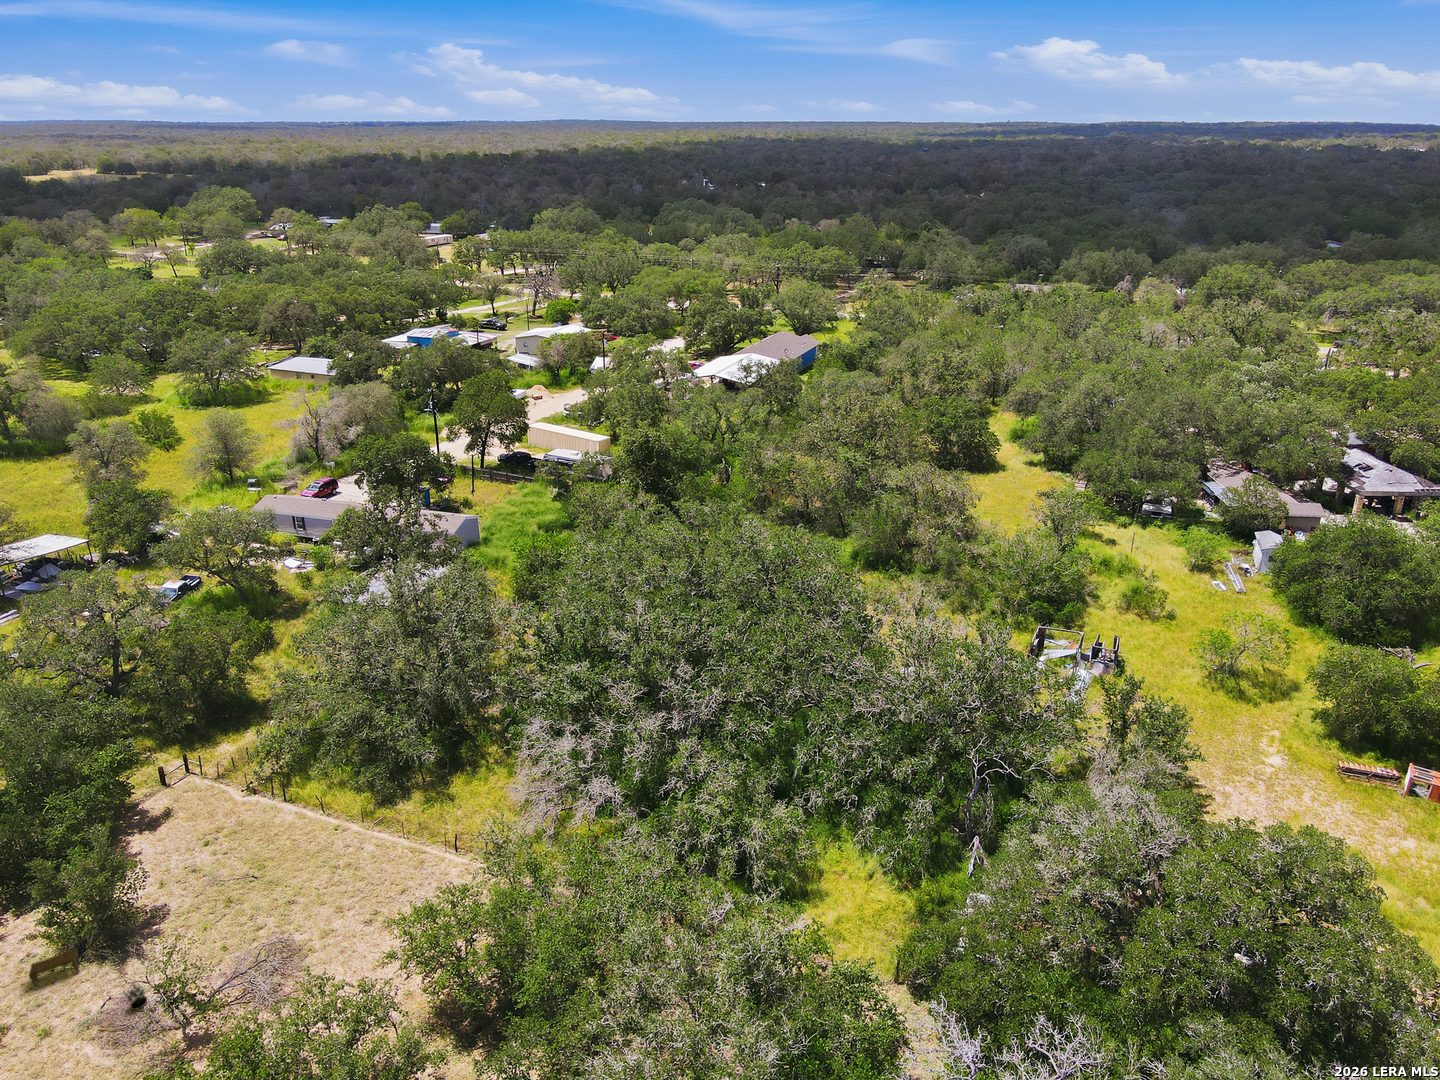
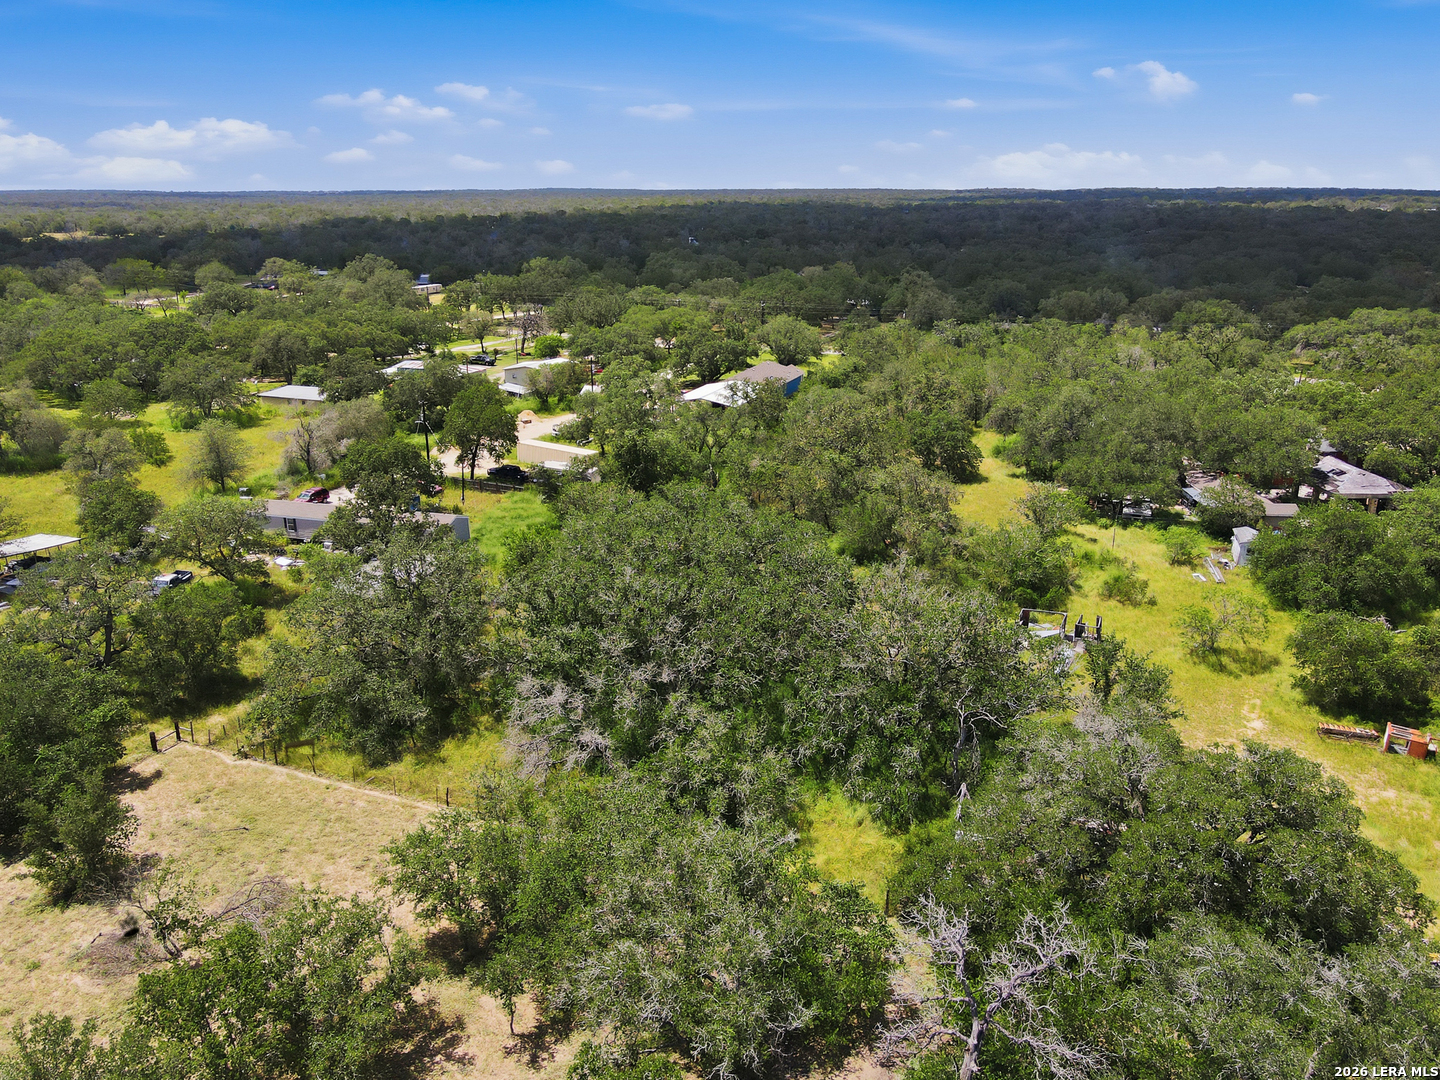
bench: present [29,948,80,989] -> present [284,738,315,760]

